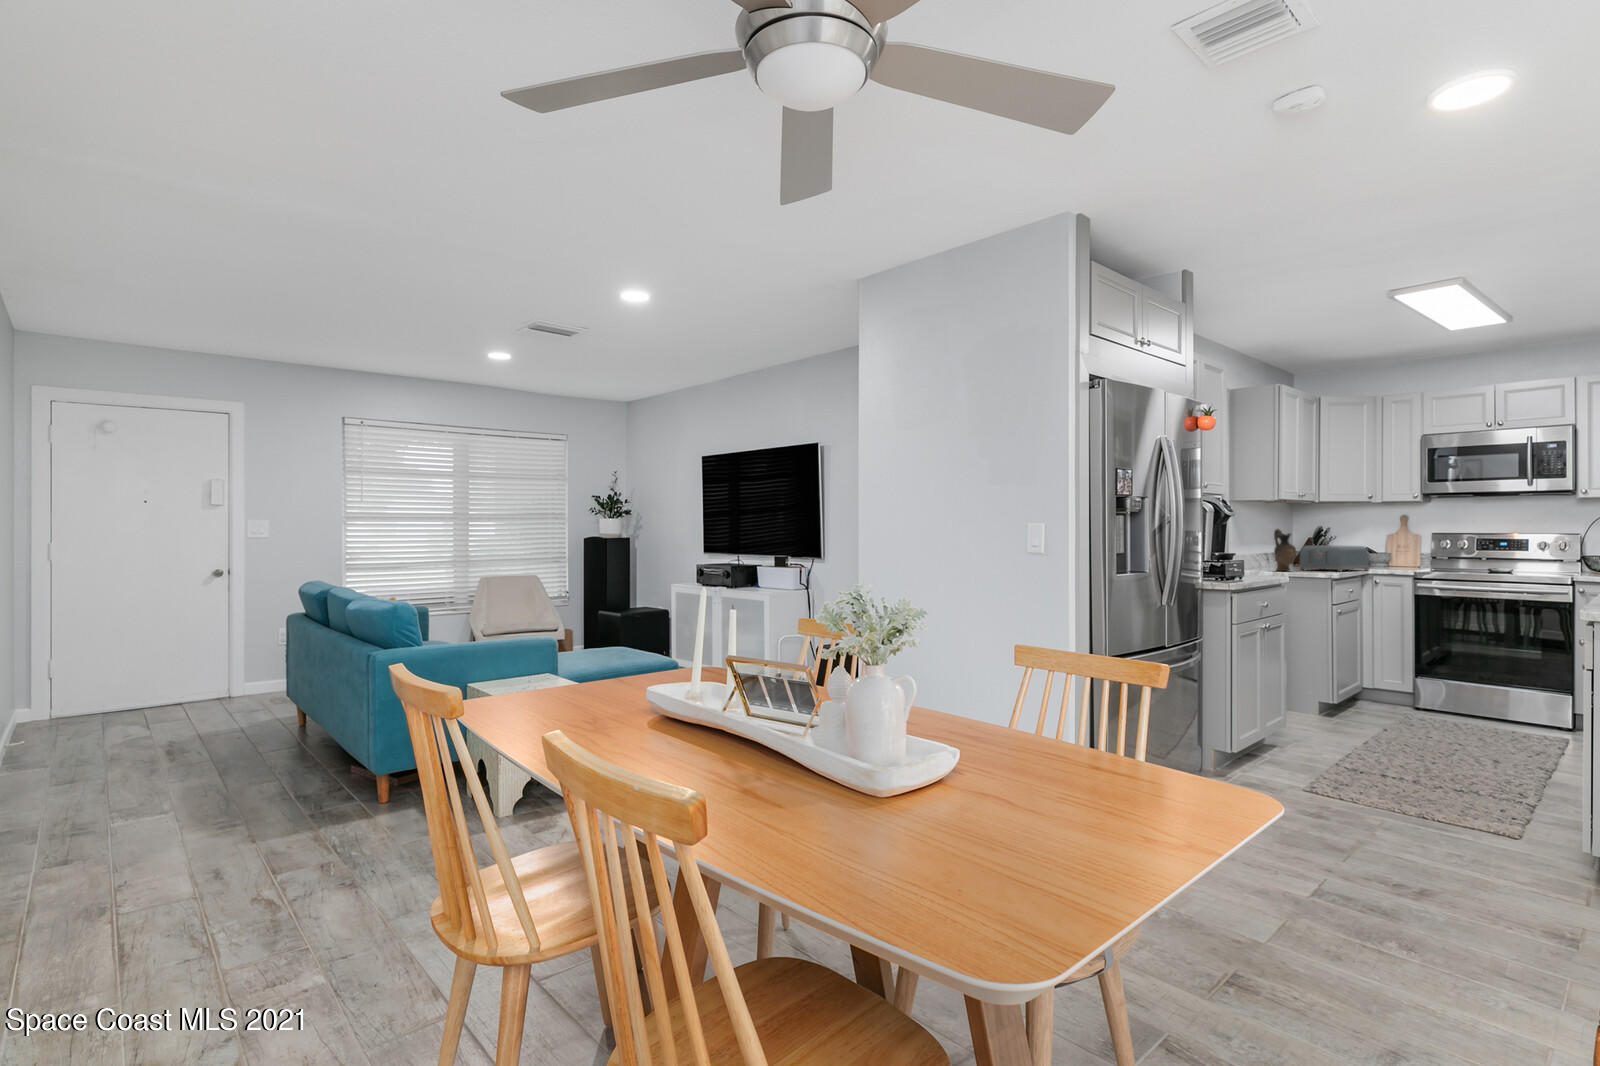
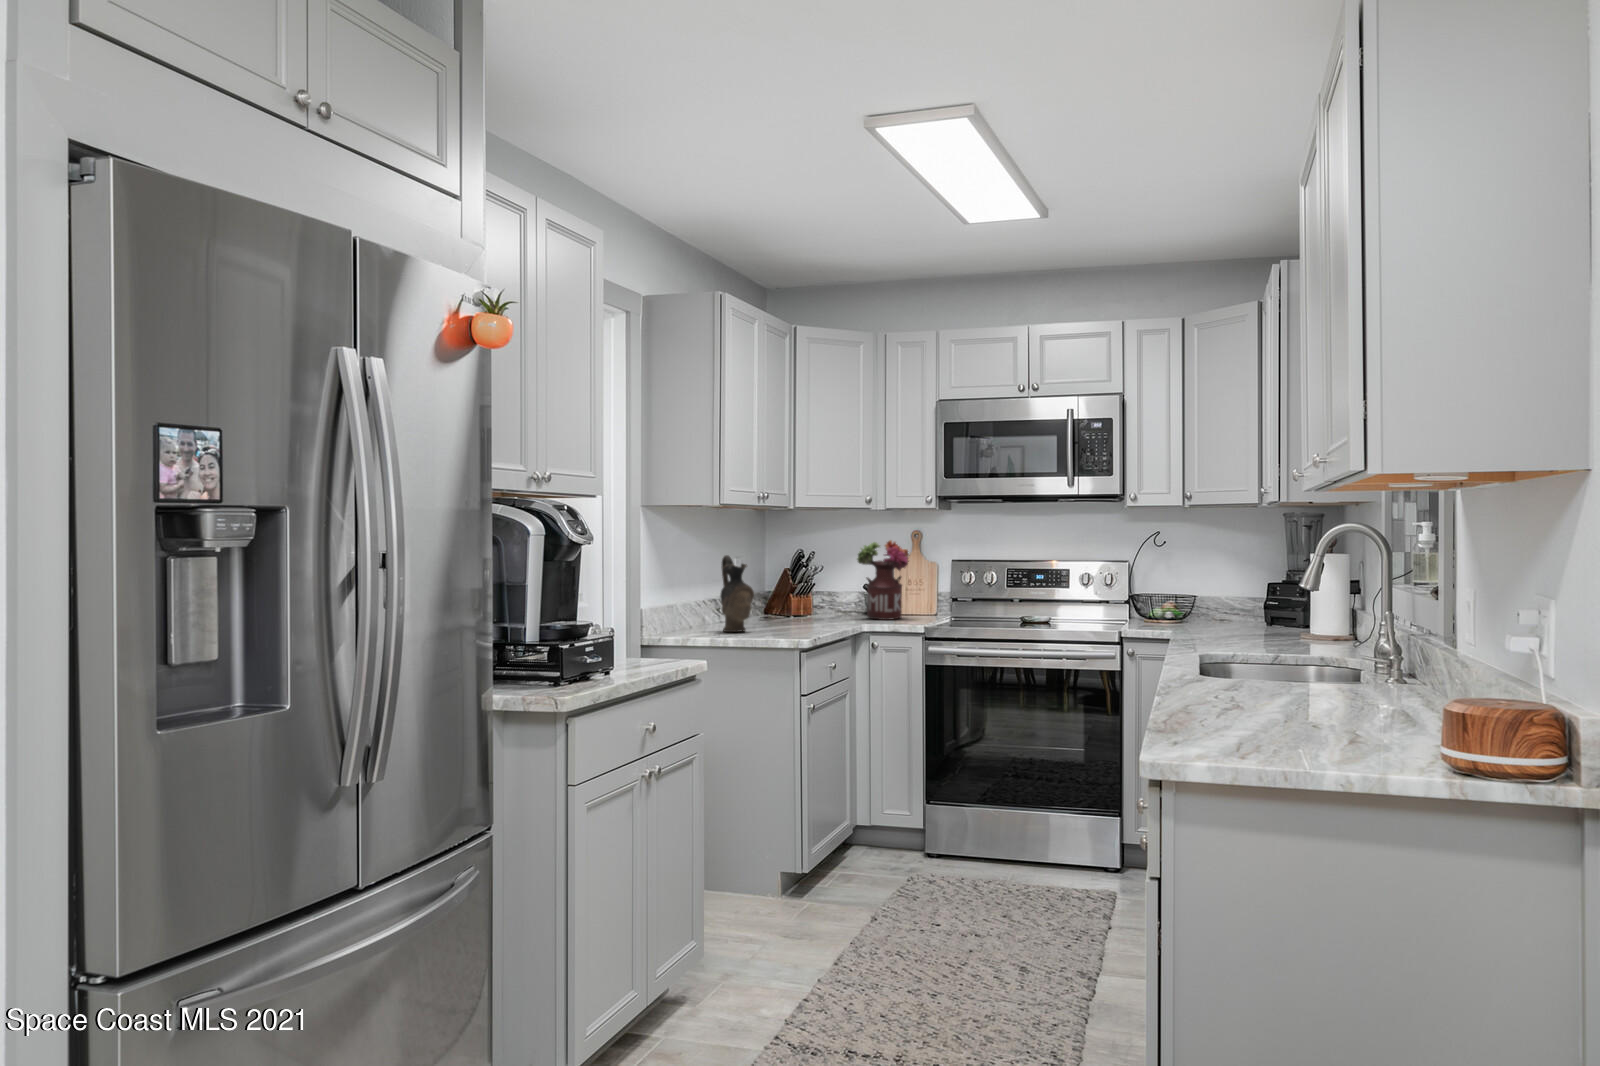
flower arrangement: none [1361,521,1401,569] -> present [857,540,909,620]
toaster: present [1299,545,1370,571] -> none [762,582,866,630]

